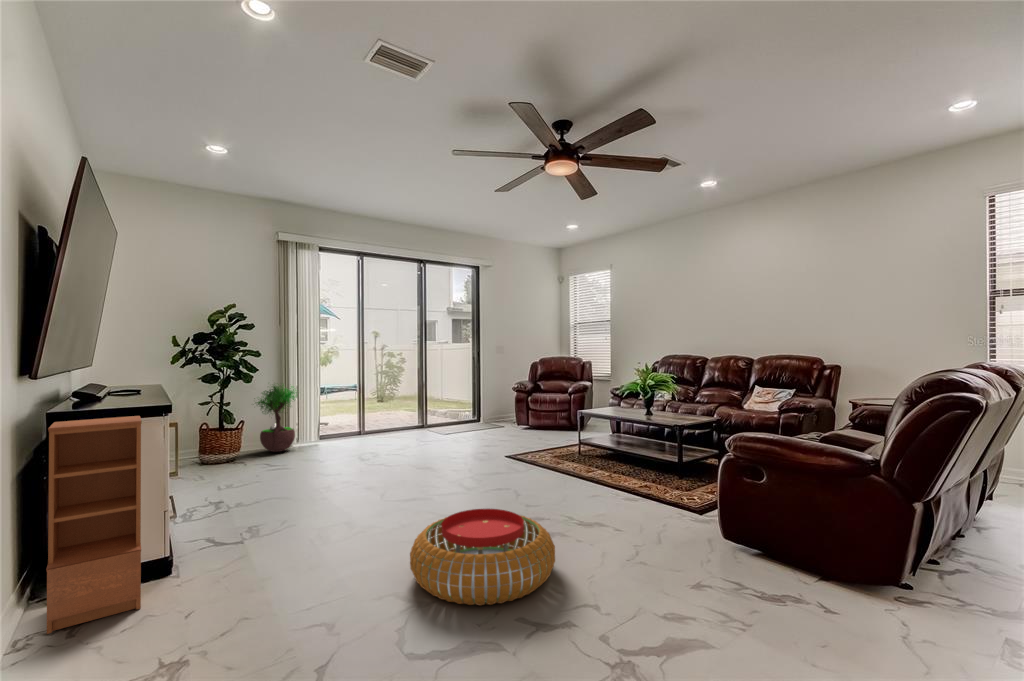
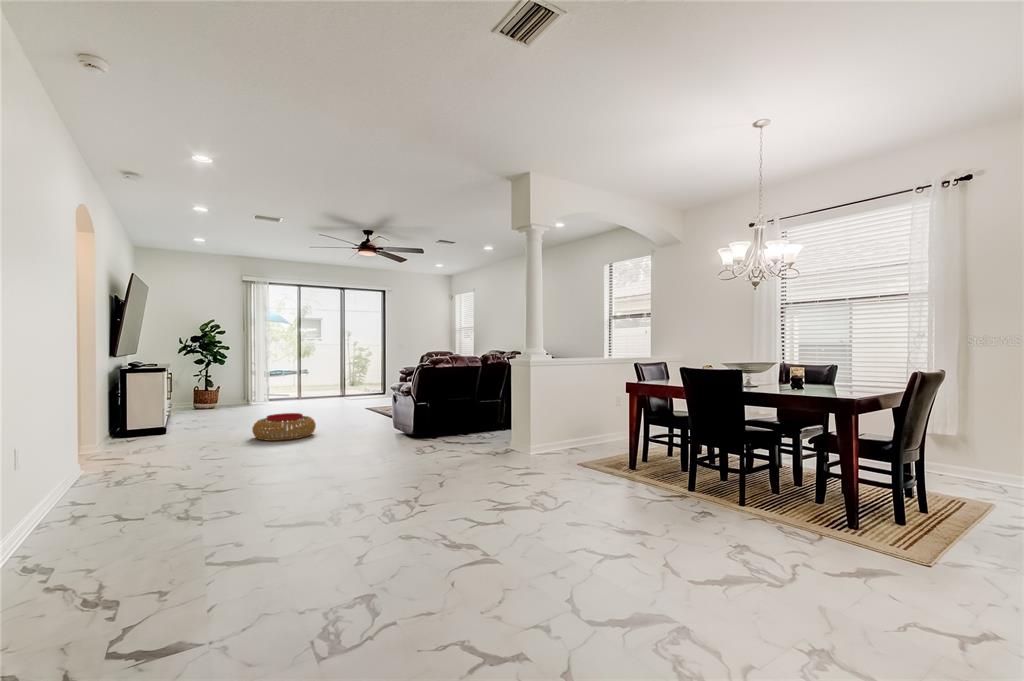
potted tree: present [256,385,295,452] -> none [224,363,254,406]
bookcase: present [46,416,142,634] -> none [121,371,153,443]

